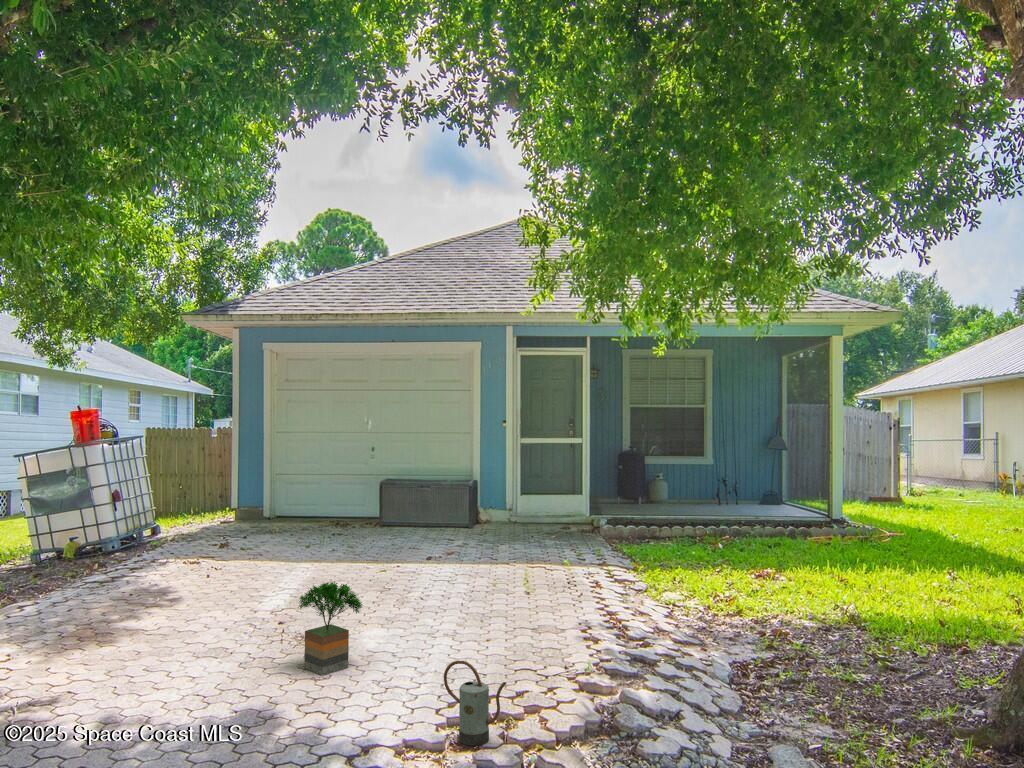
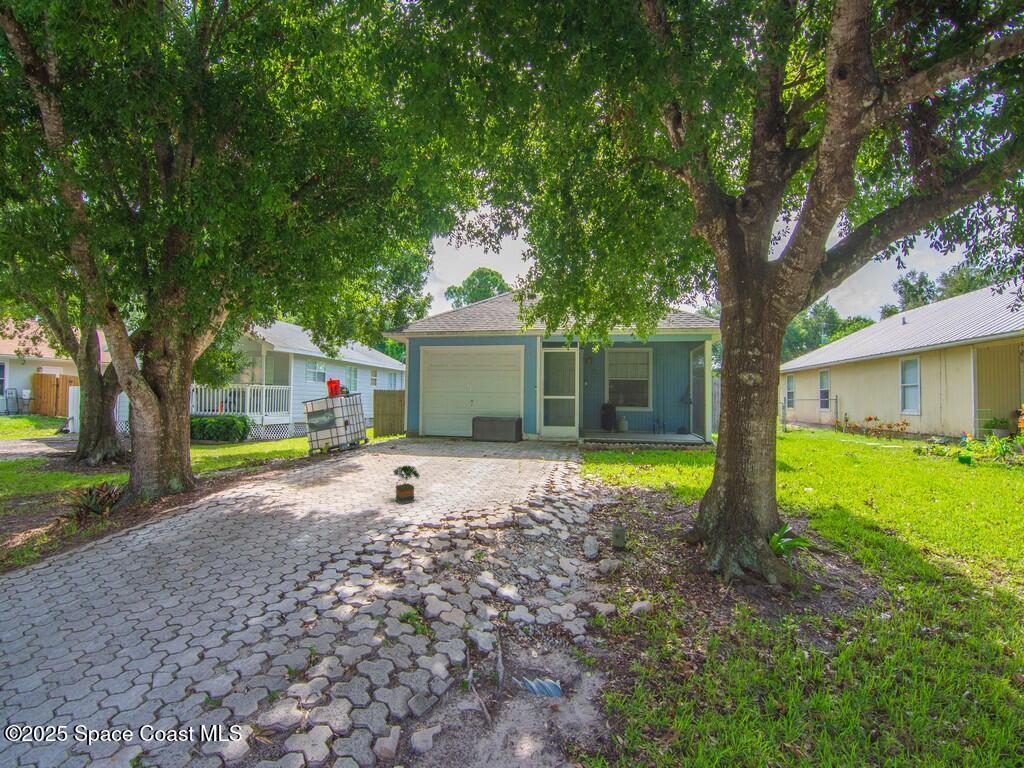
watering can: present [444,661,506,746] -> present [605,515,633,551]

